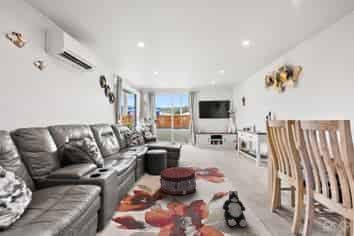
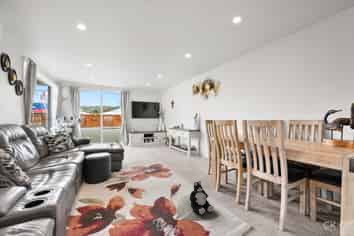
pouf: present [160,167,196,195] -> none [112,167,153,200]

